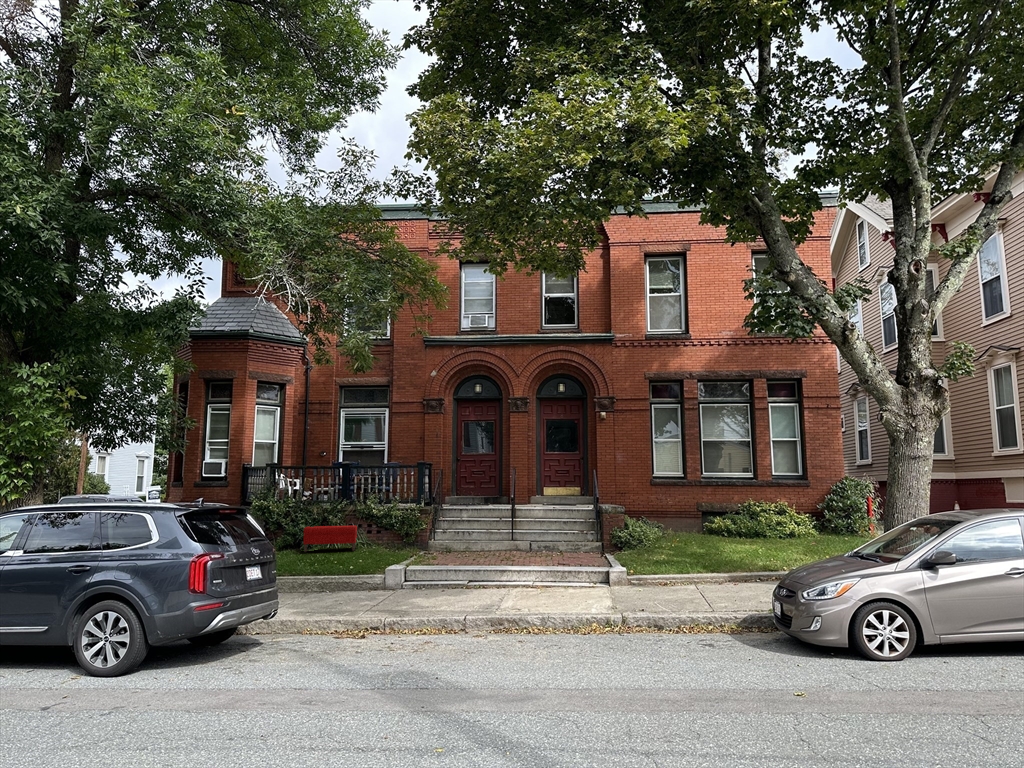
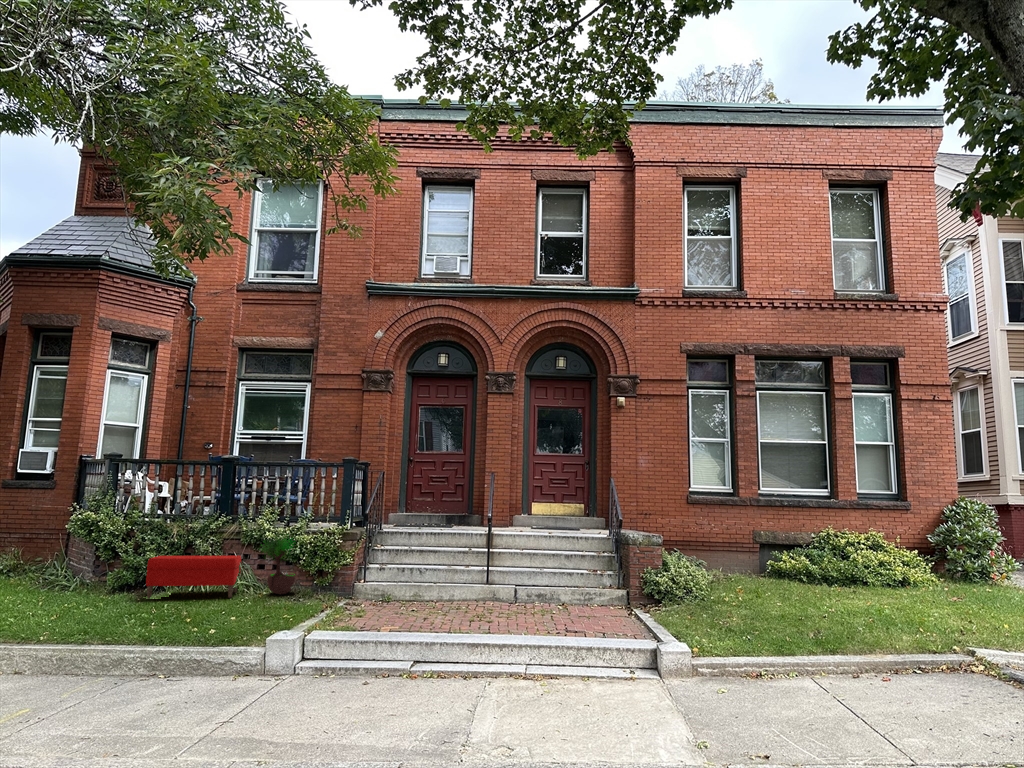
potted tree: none [369,509,392,549] -> present [262,534,296,594]

